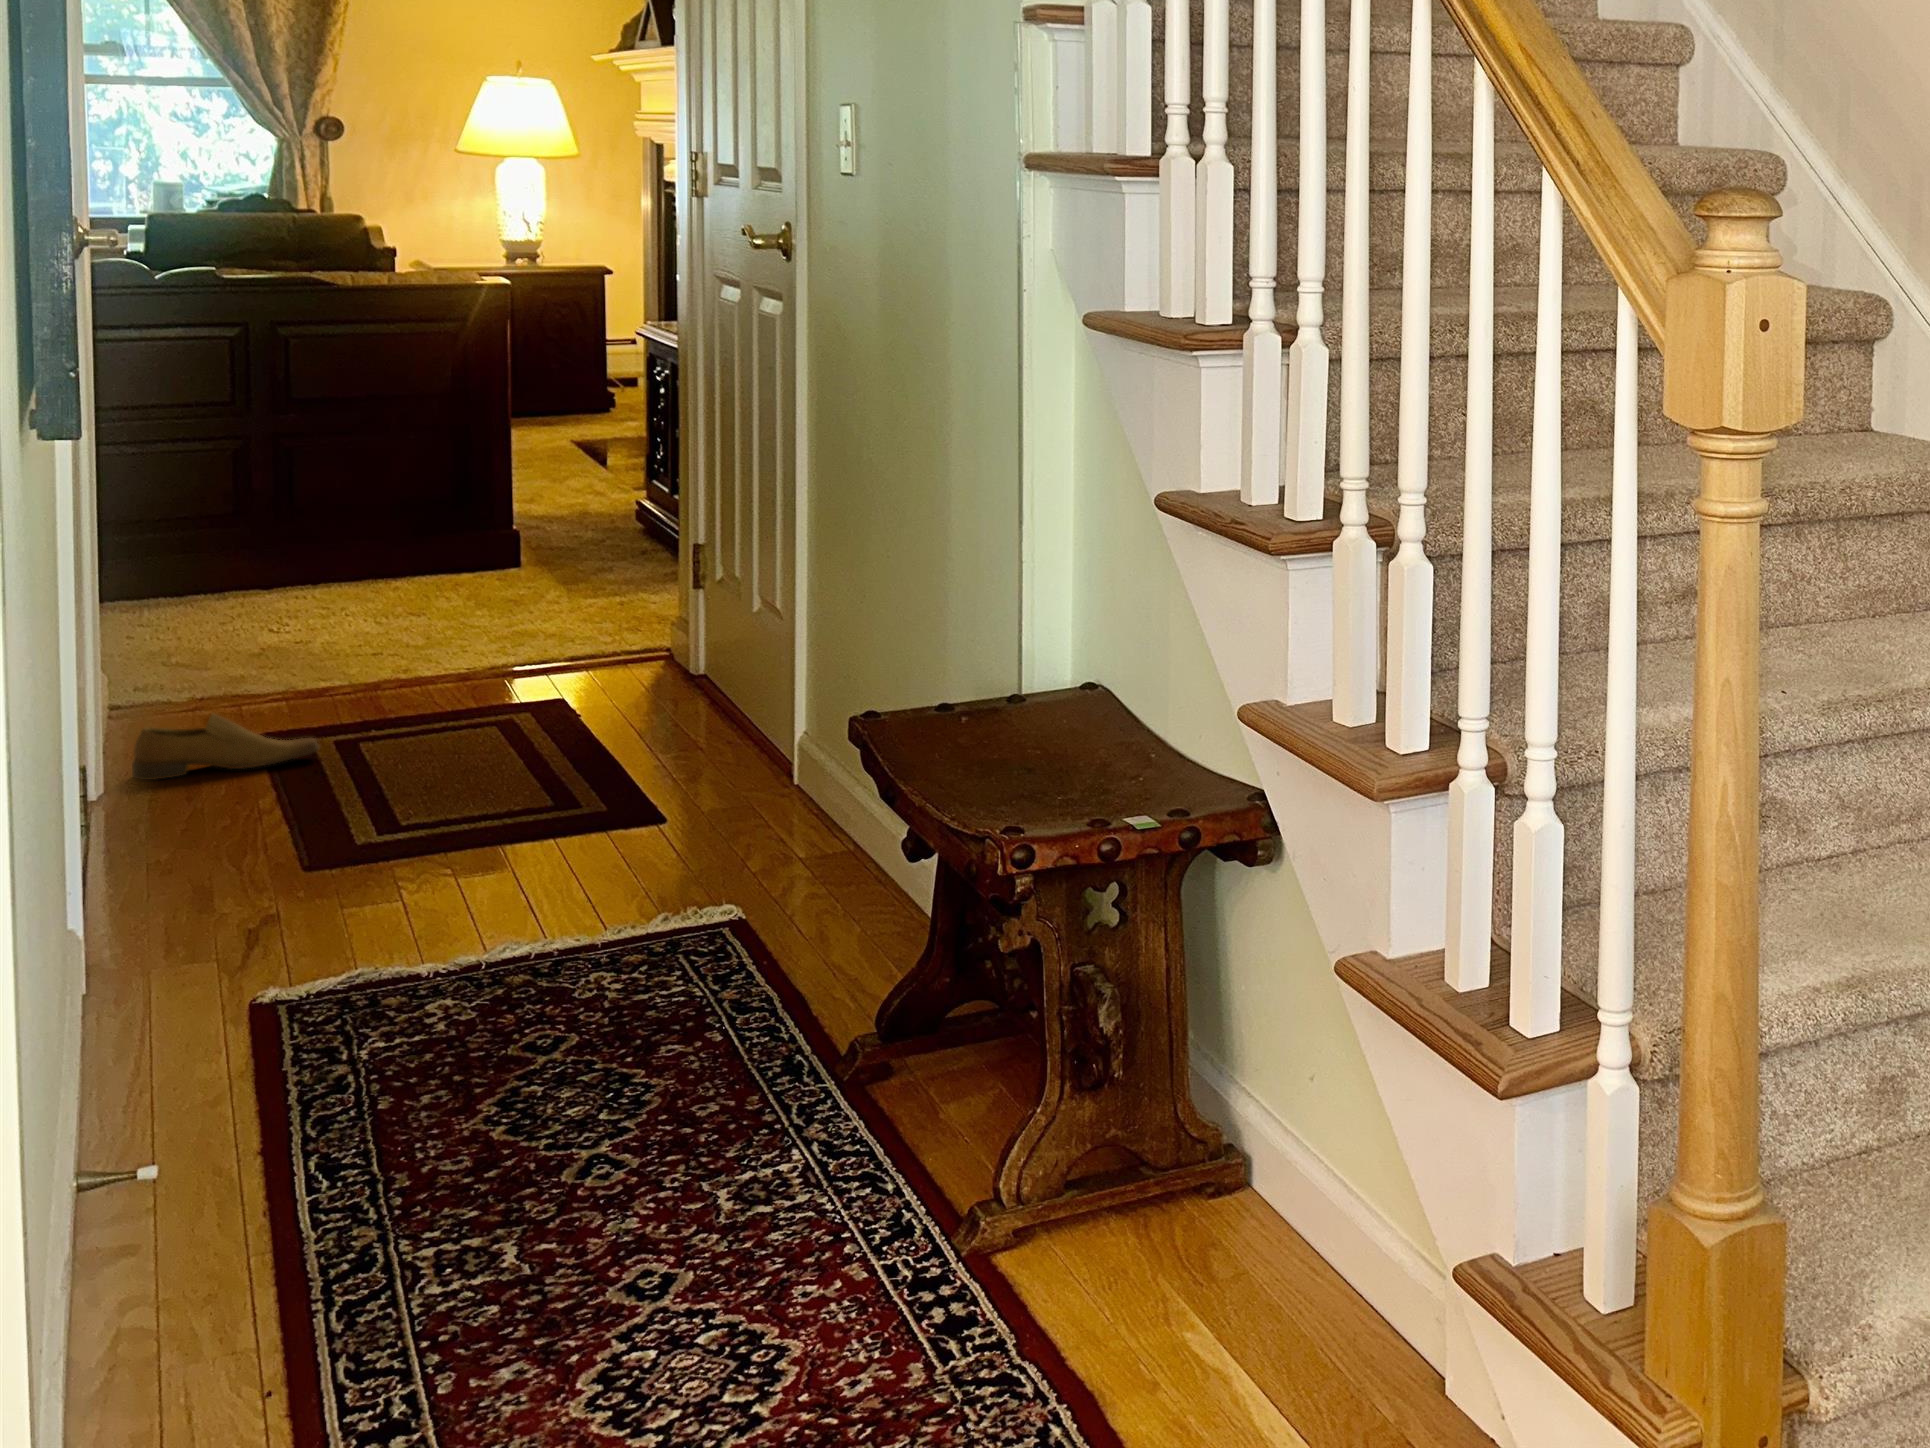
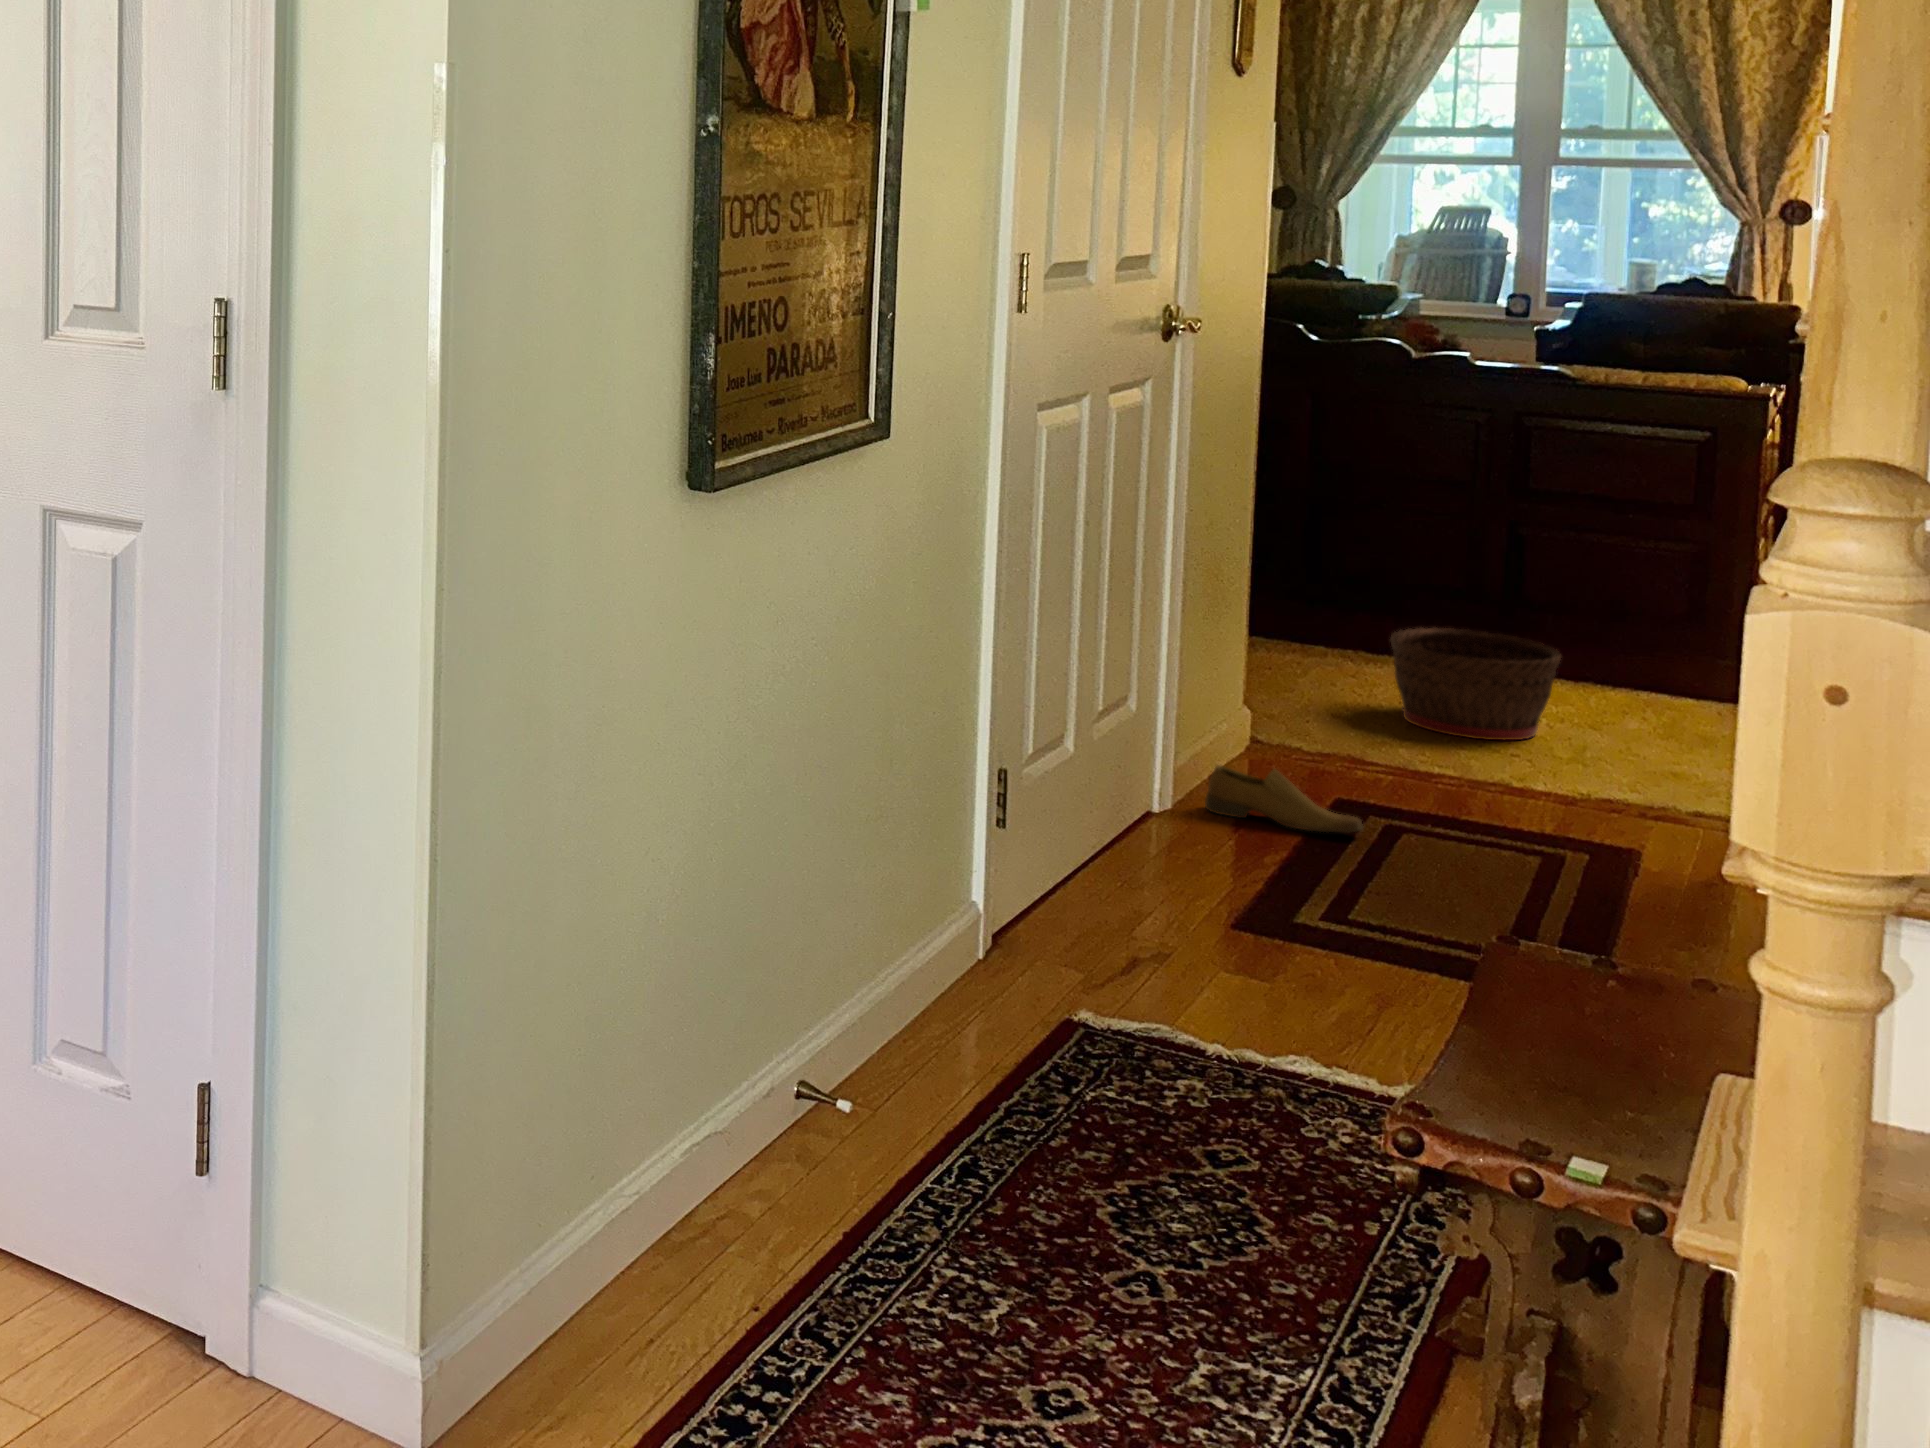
basket: none [200,541,378,651] -> present [1391,628,1560,740]

